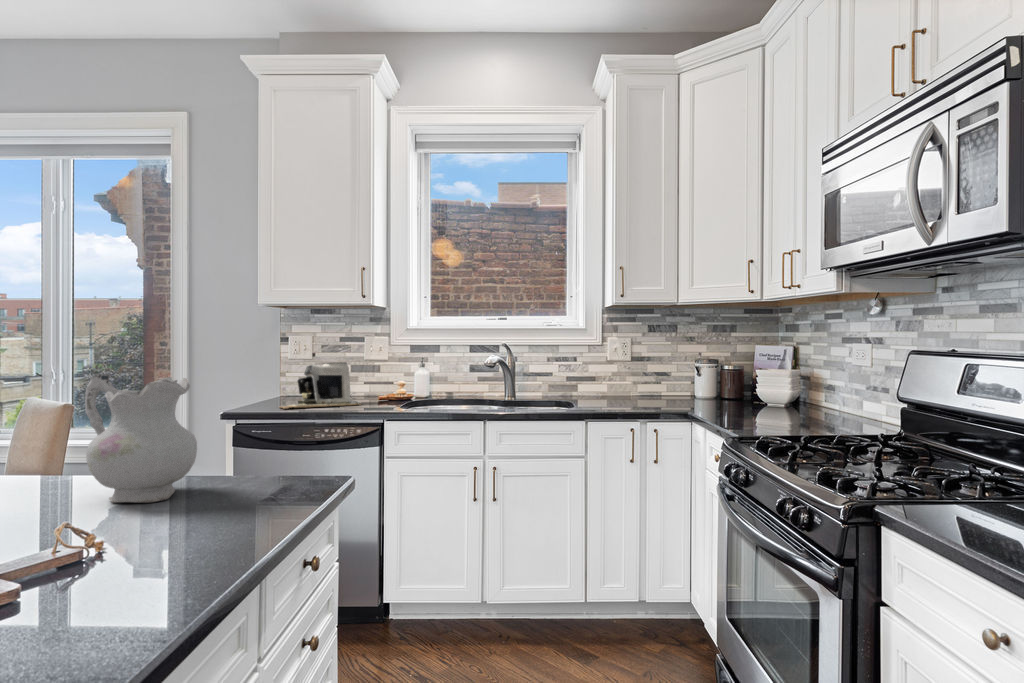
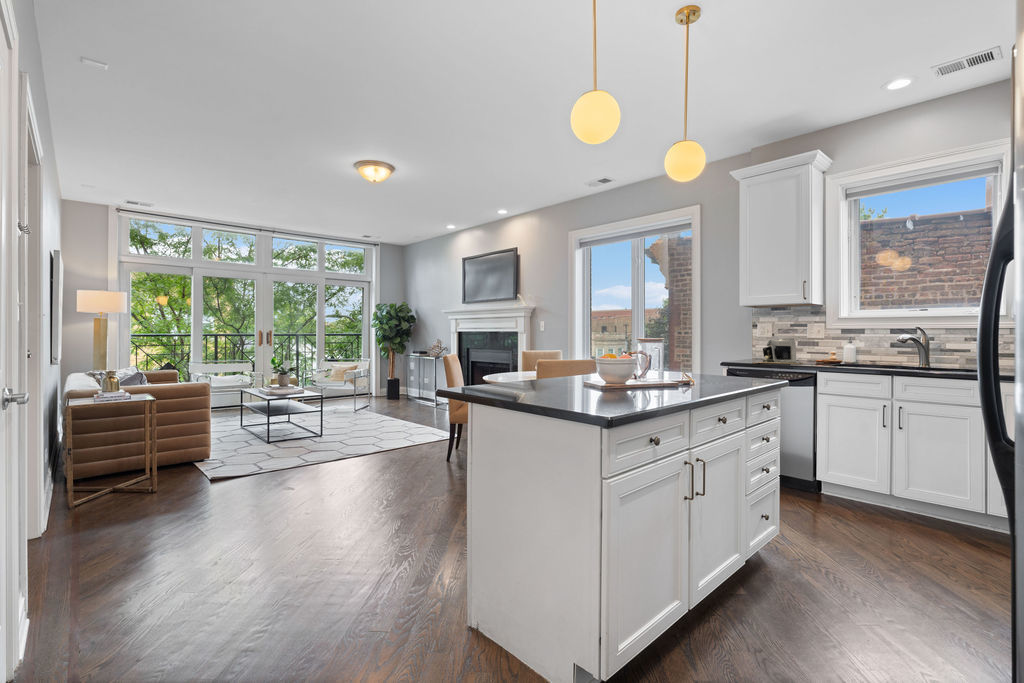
ceramic pitcher: present [85,373,197,503] -> none [678,331,718,379]

